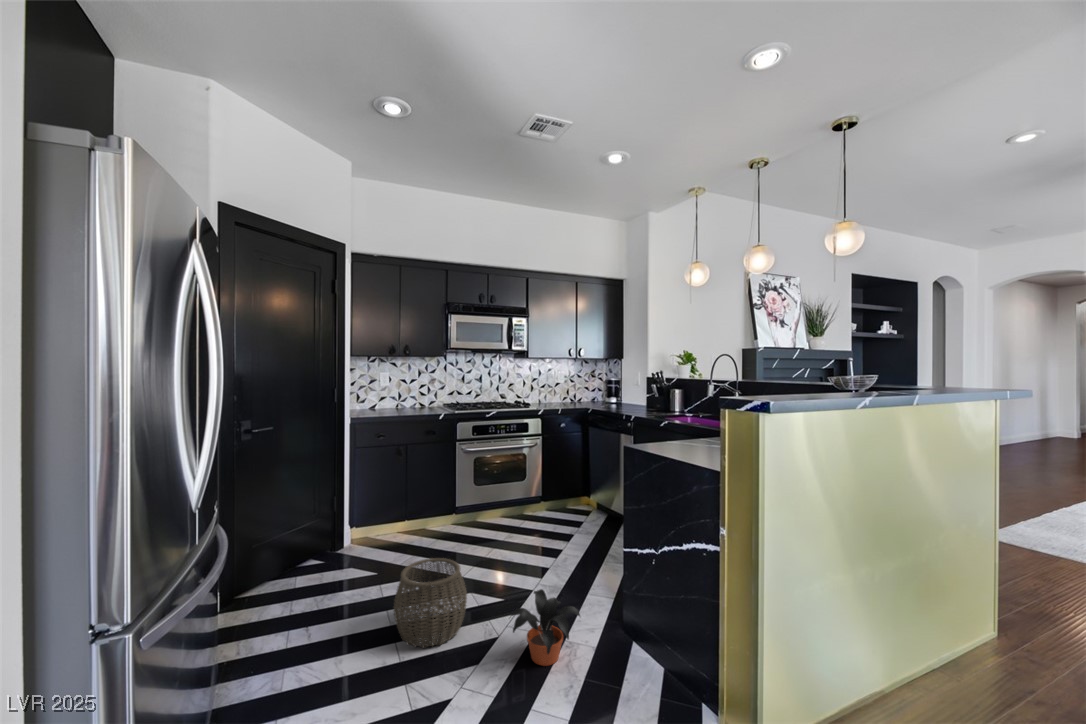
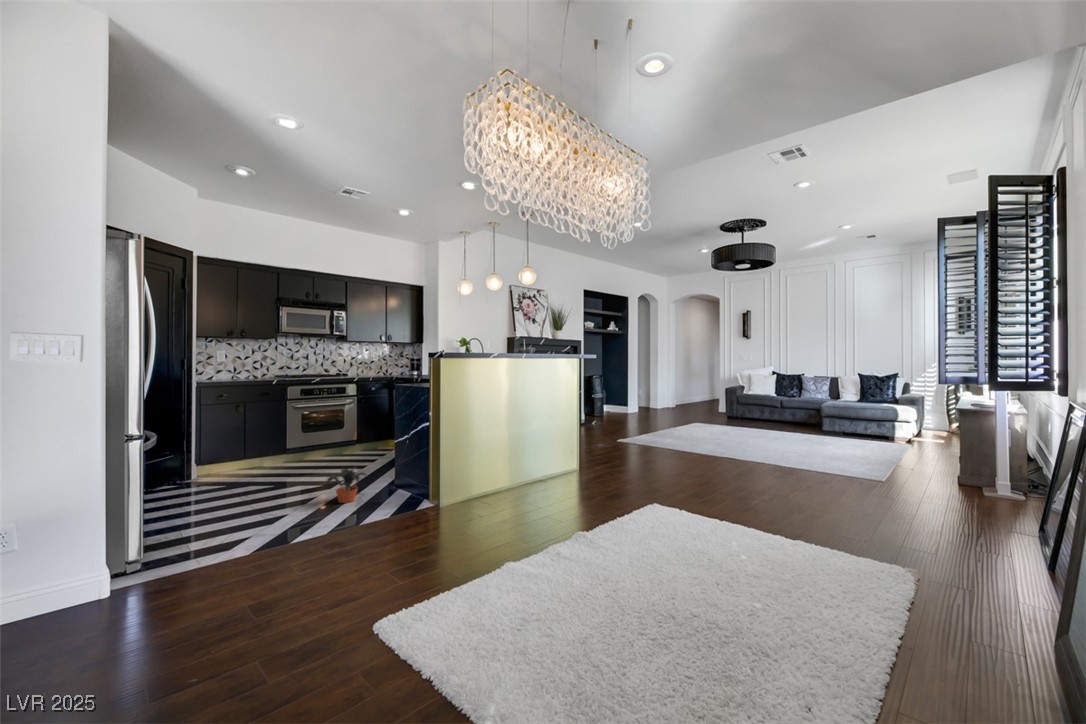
woven basket: present [394,558,467,648] -> none [247,460,298,507]

